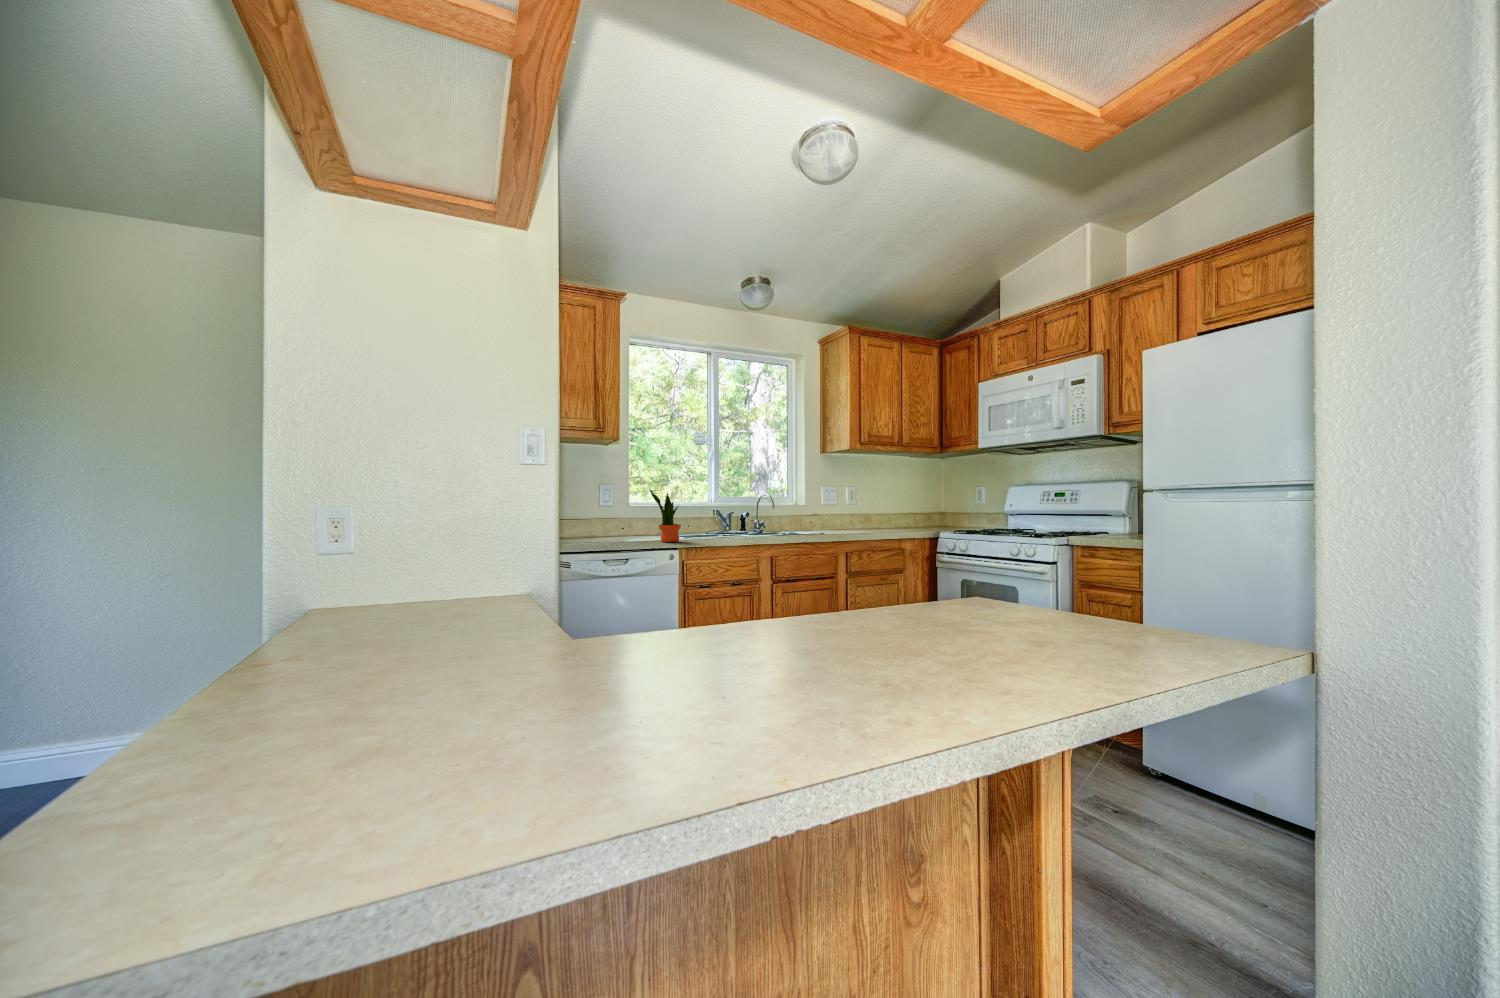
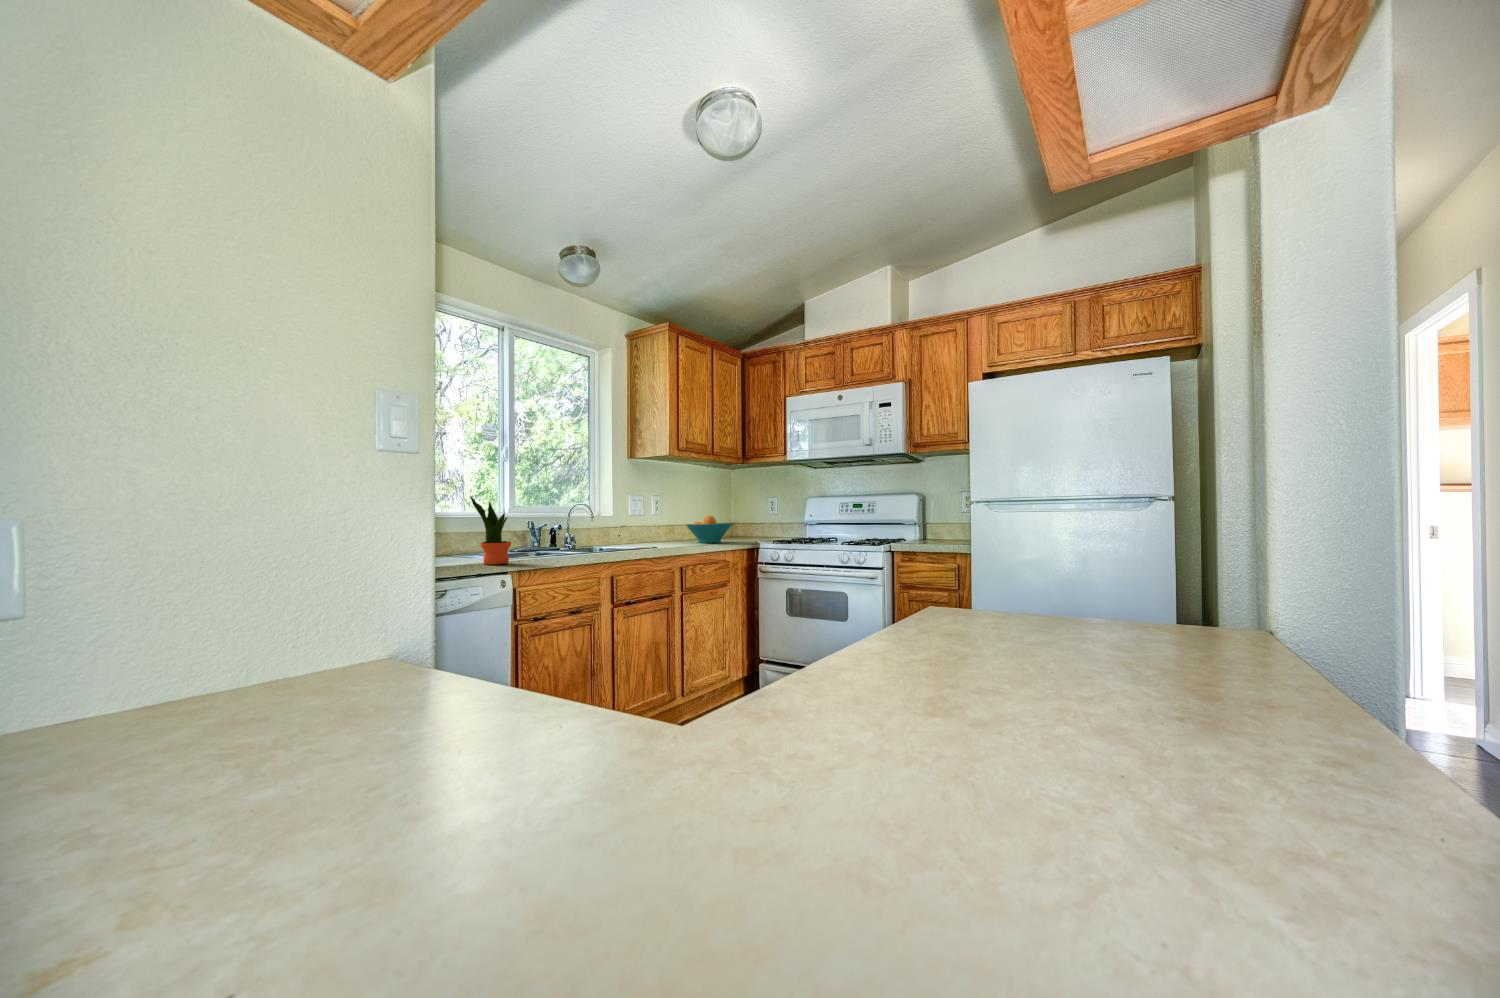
fruit bowl: none [875,505,921,531] -> present [686,516,732,543]

